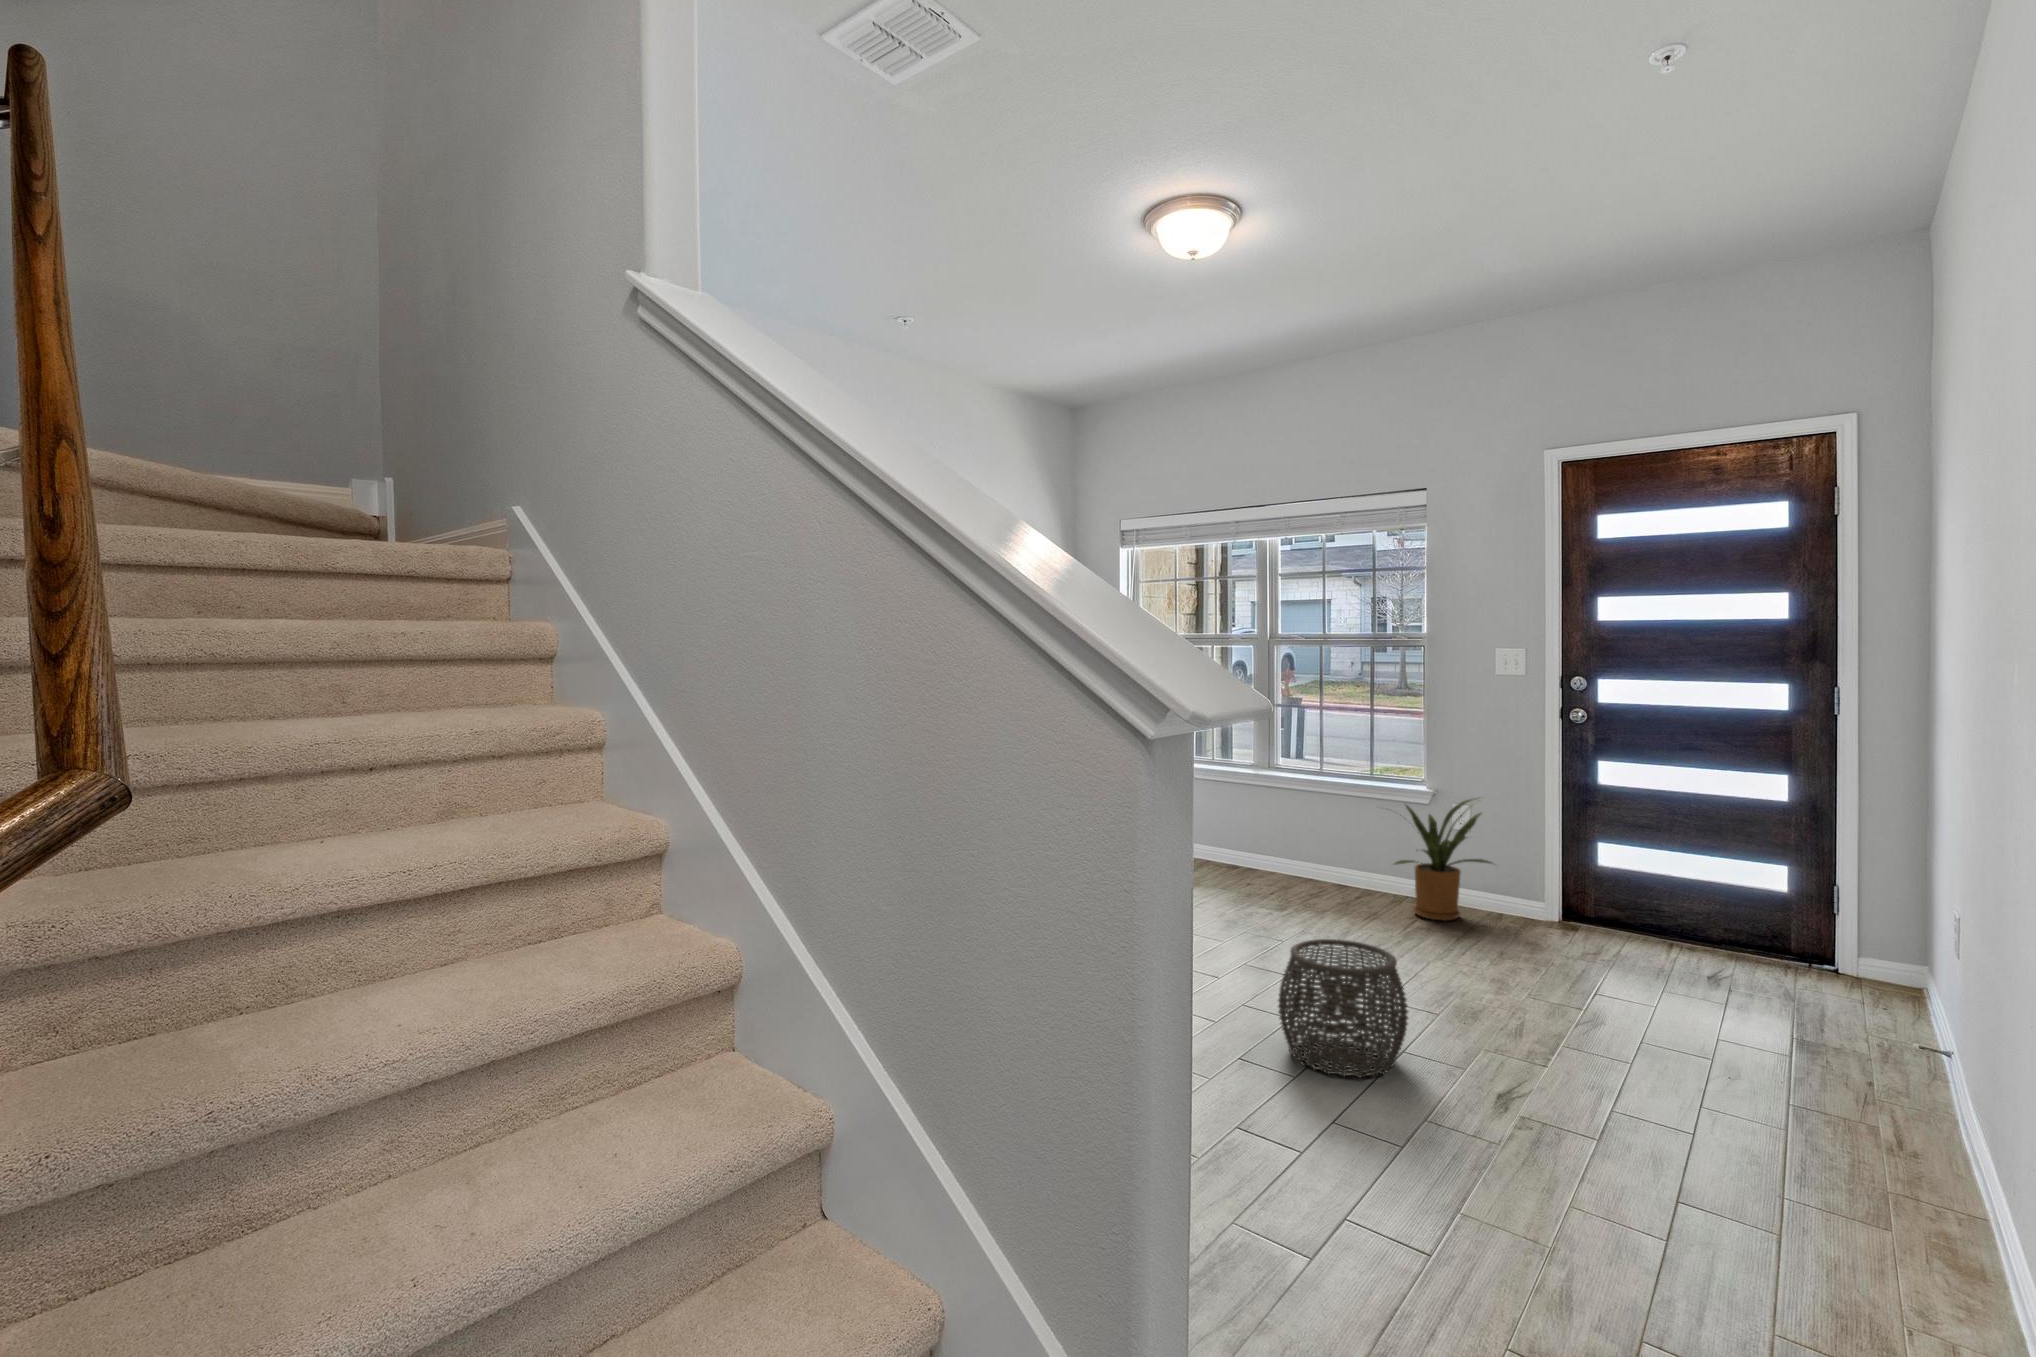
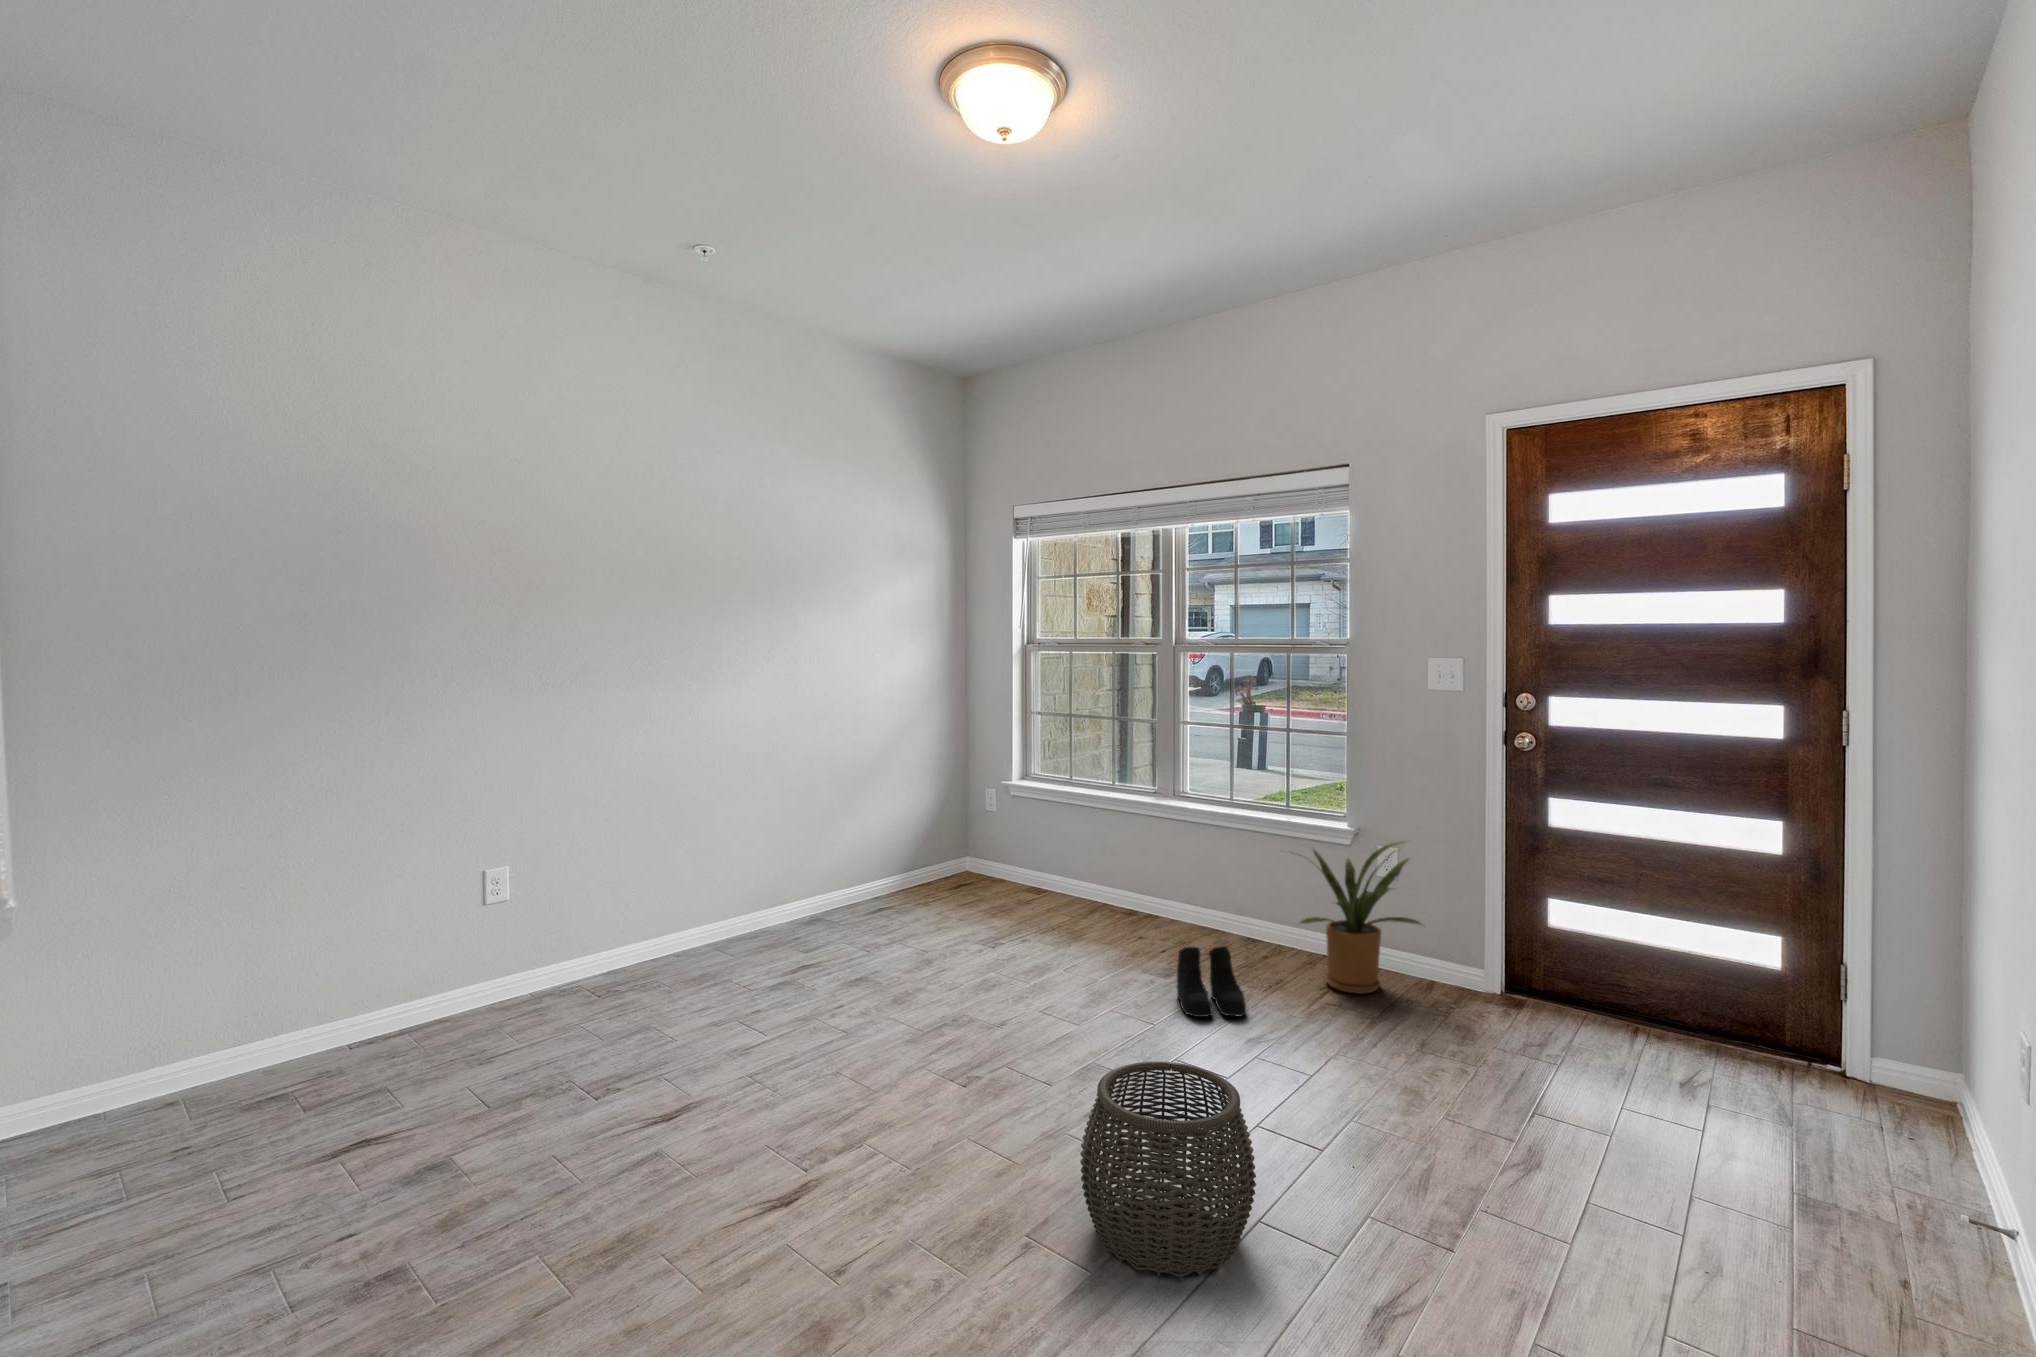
boots: none [1296,881,1356,935] -> present [1177,946,1246,1017]

